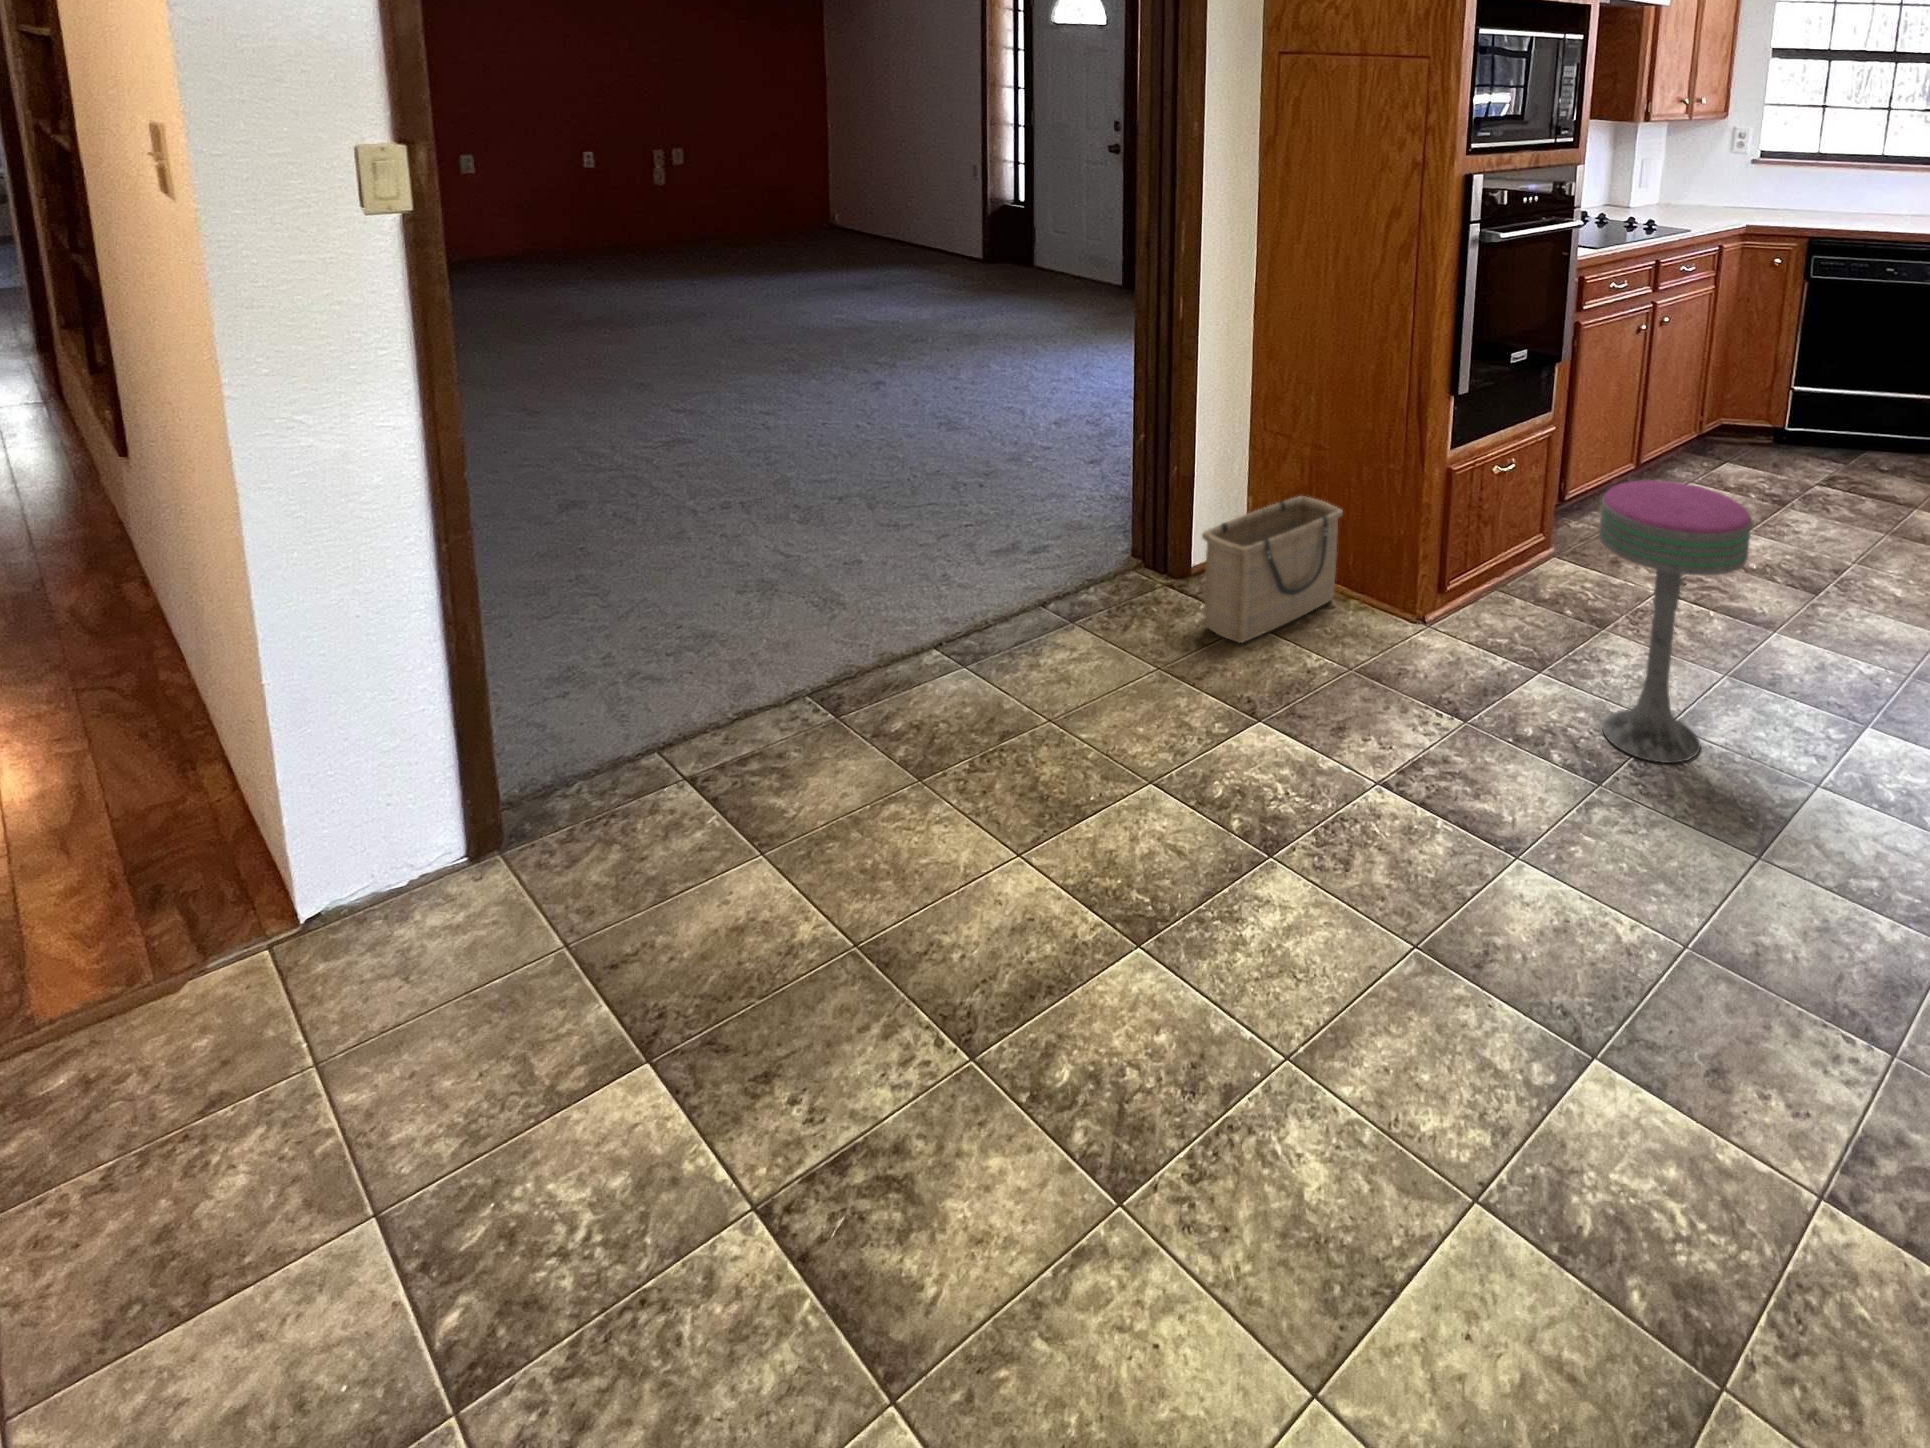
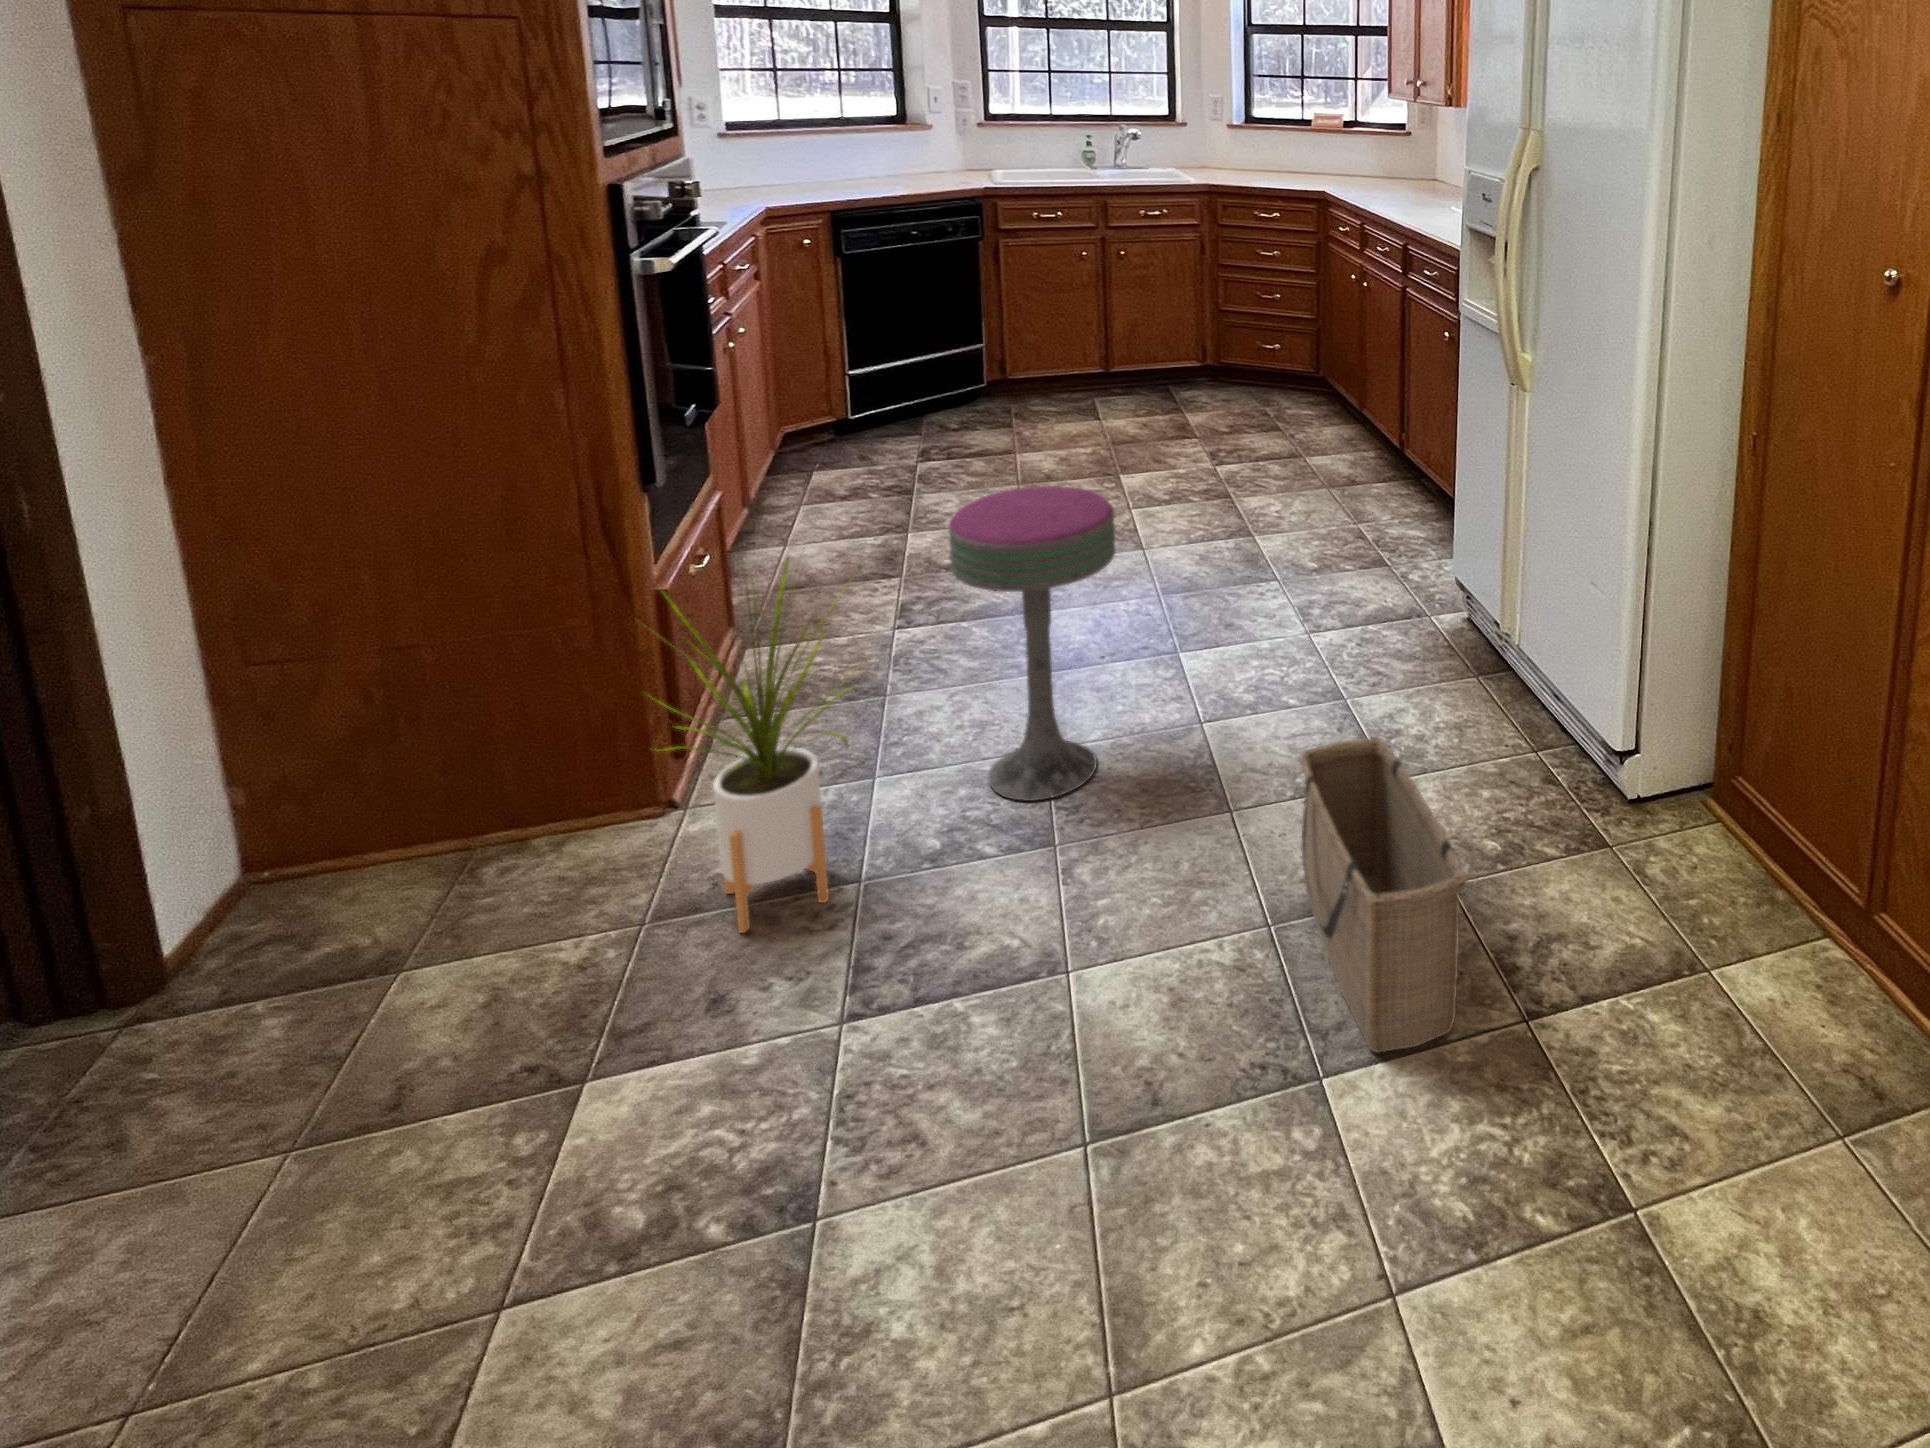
house plant: none [1364,442,1510,721] -> present [646,551,867,933]
basket: present [1202,496,1343,643] -> present [1299,738,1467,1052]

